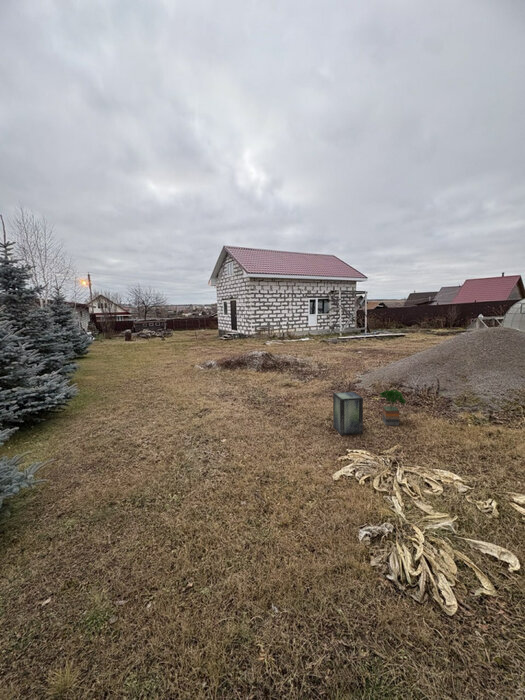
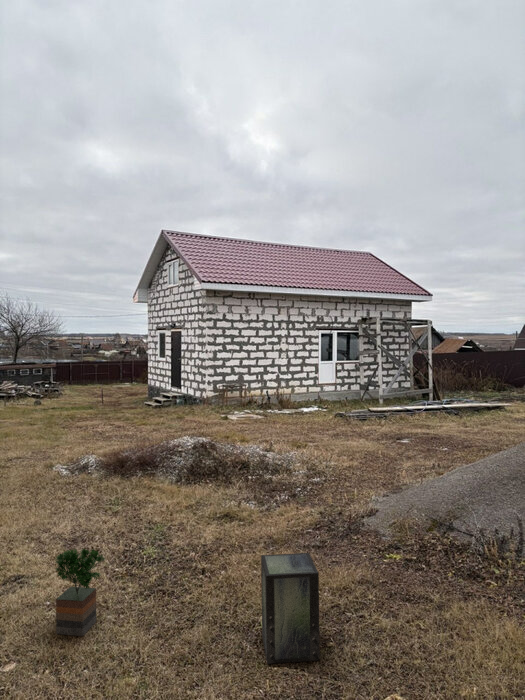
potted tree: present [380,390,406,425] -> present [55,549,105,636]

